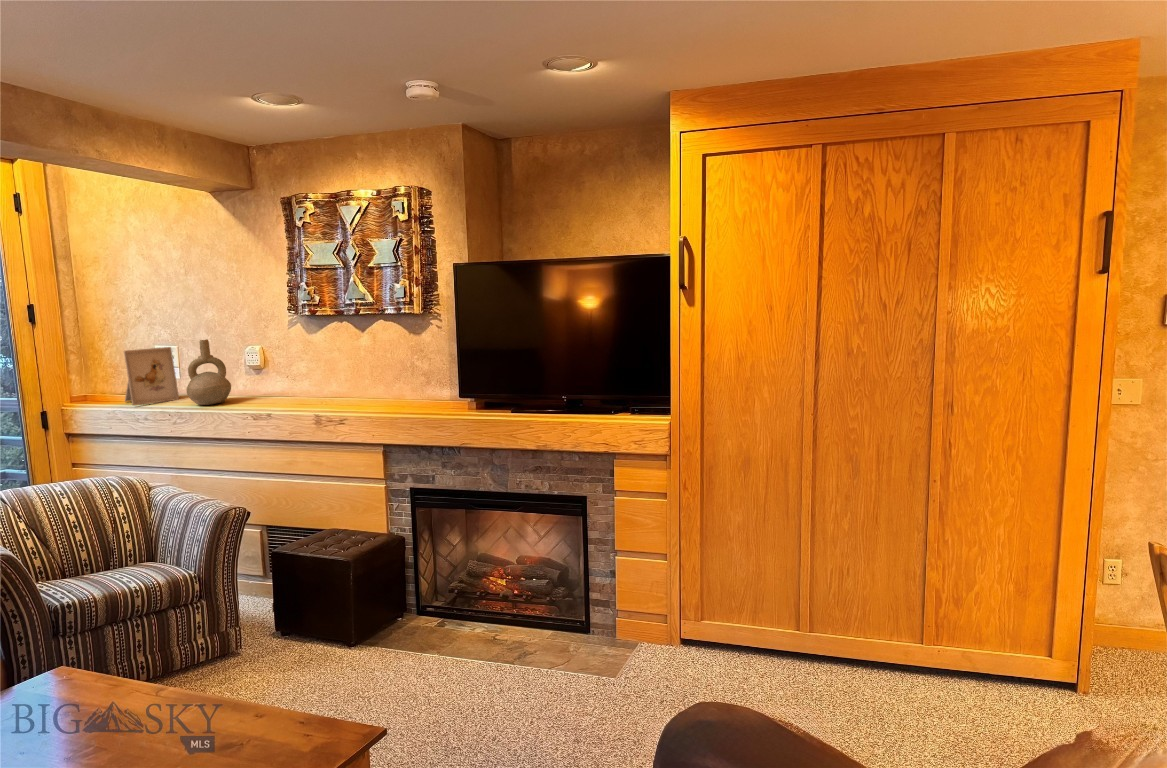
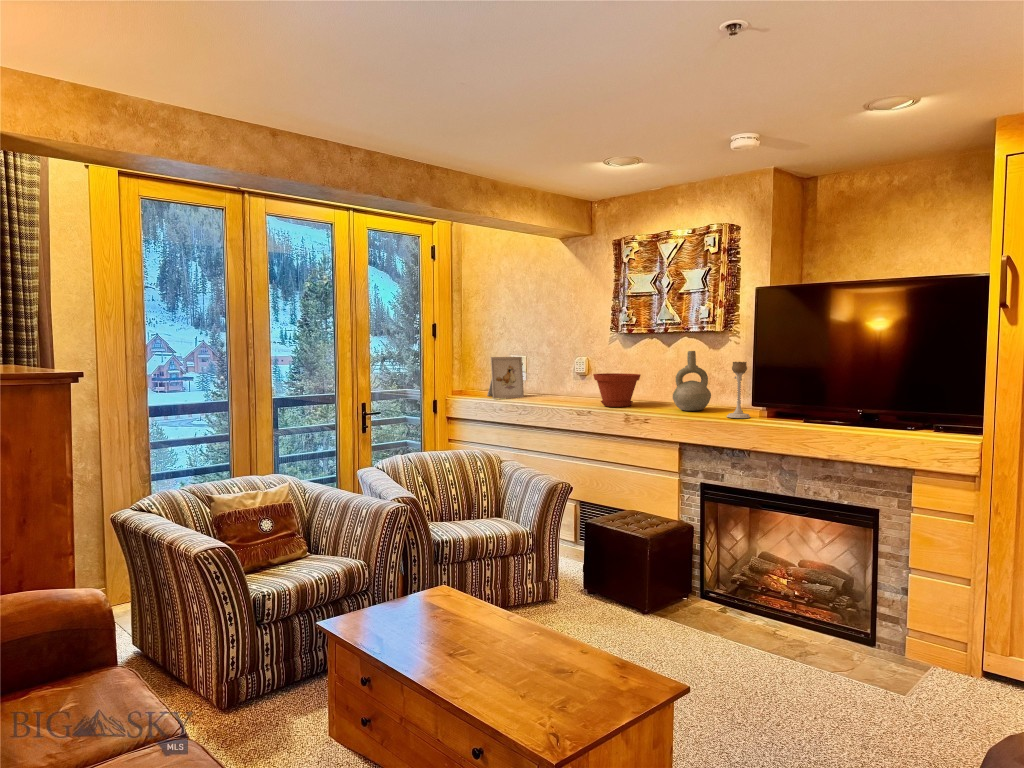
decorative vase: present [187,339,231,405] -> present [673,351,711,411]
candle holder: none [431,348,457,413] -> present [727,362,750,418]
plant pot: none [269,364,330,407] -> present [593,373,641,407]

